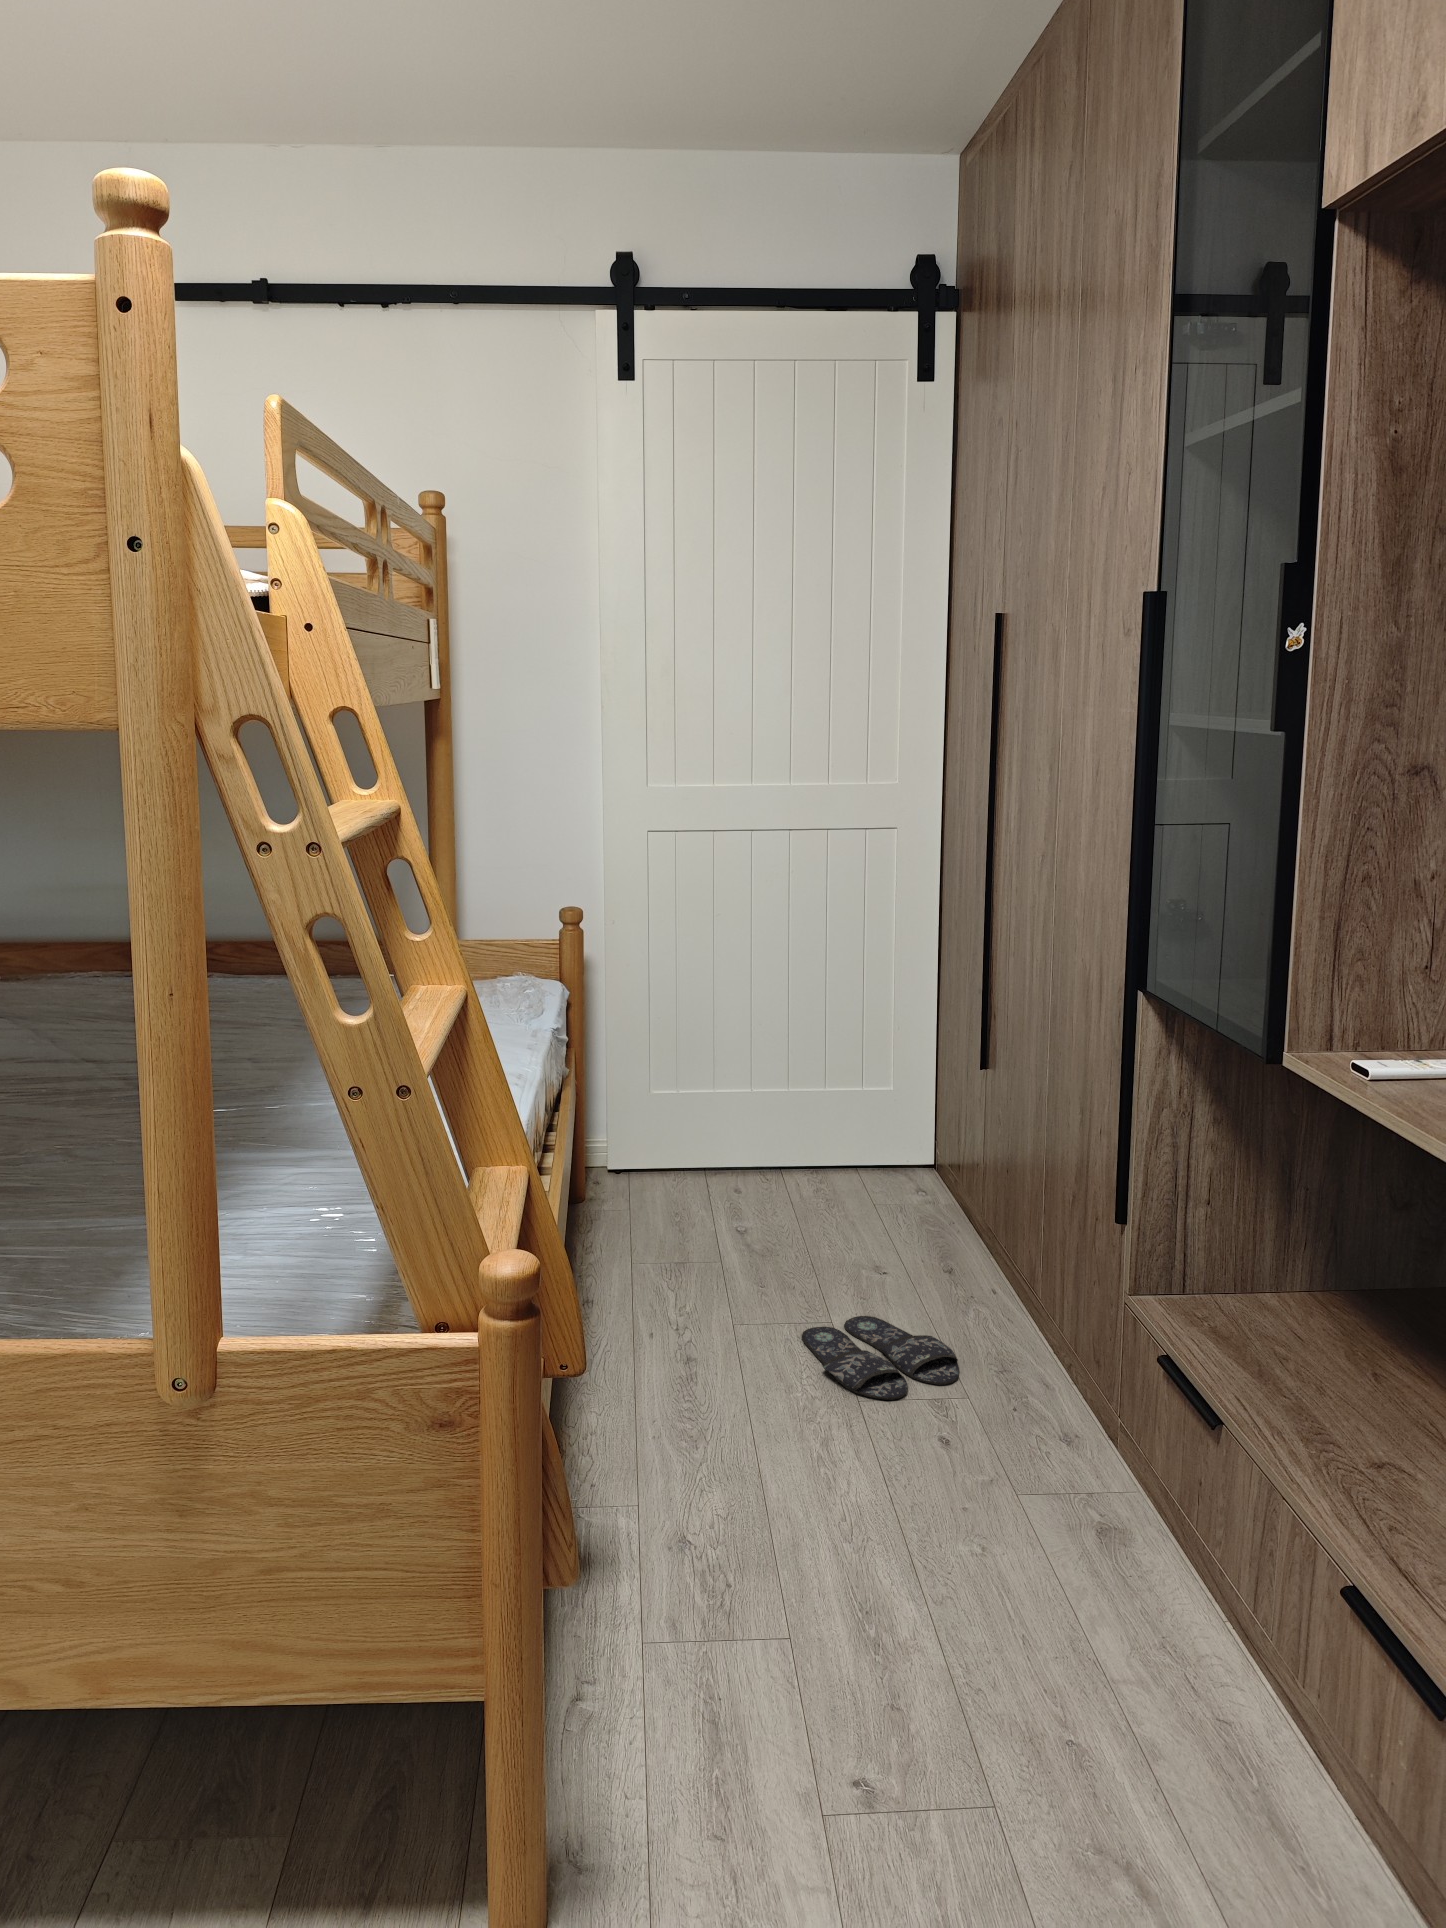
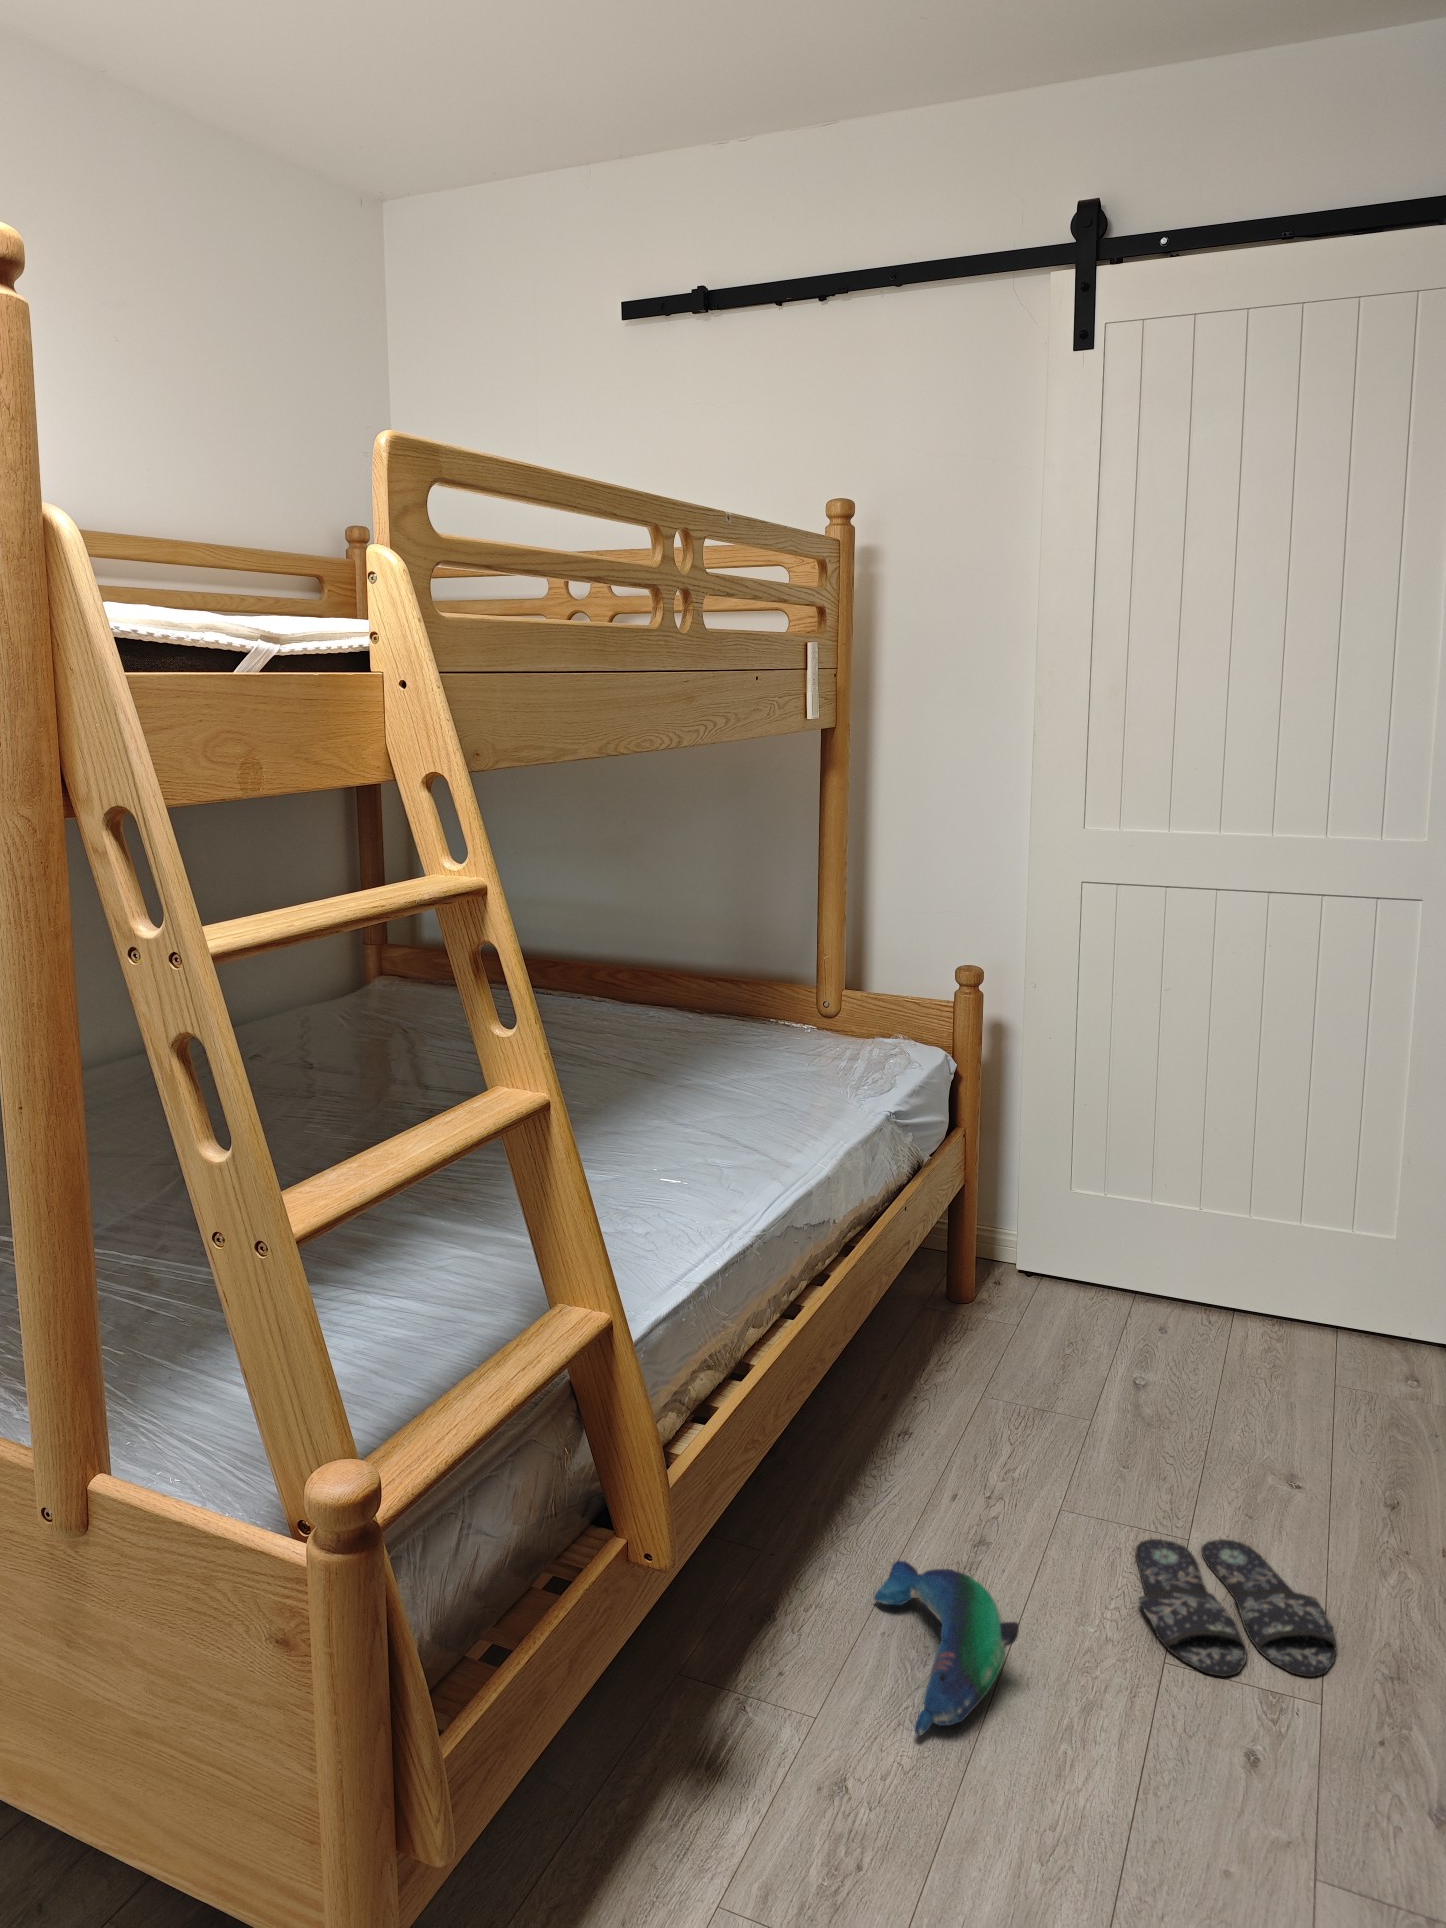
plush toy: none [637,1374,769,1493] -> present [874,1561,1019,1736]

